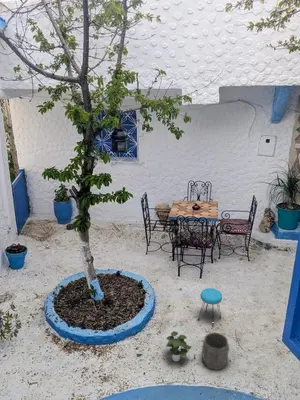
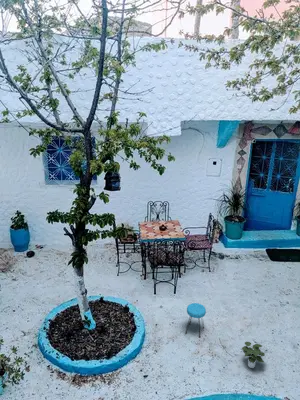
potted plant: present [166,331,191,361] -> present [242,342,265,368]
woven basket: present [202,333,229,370] -> none [200,344,224,377]

